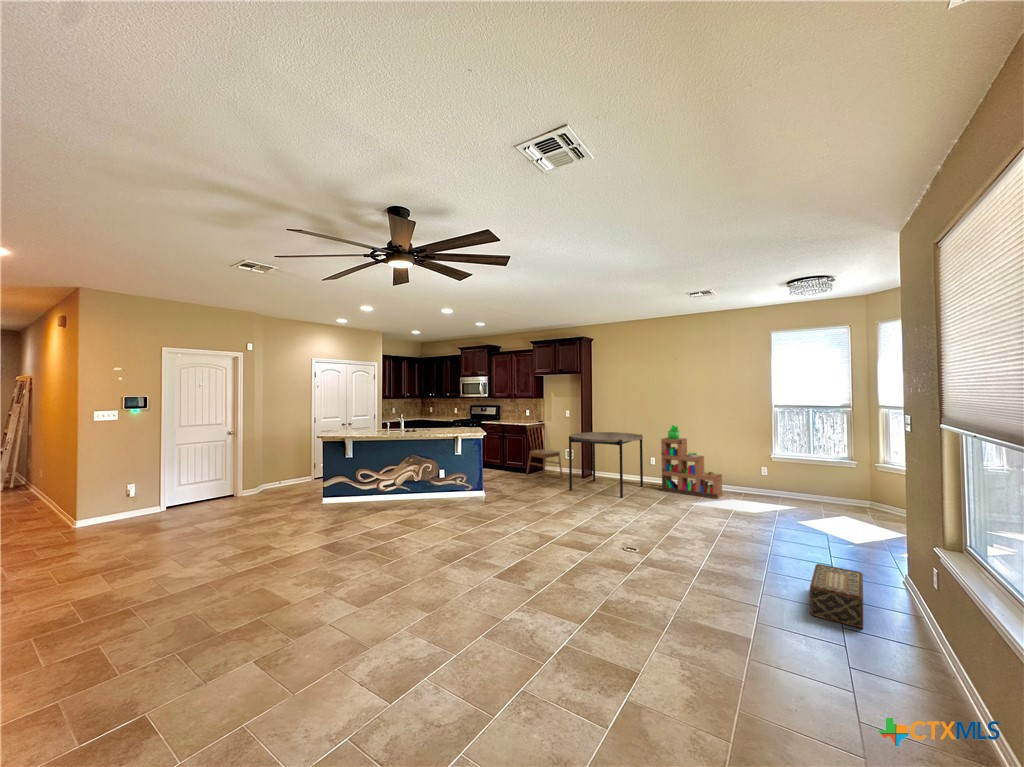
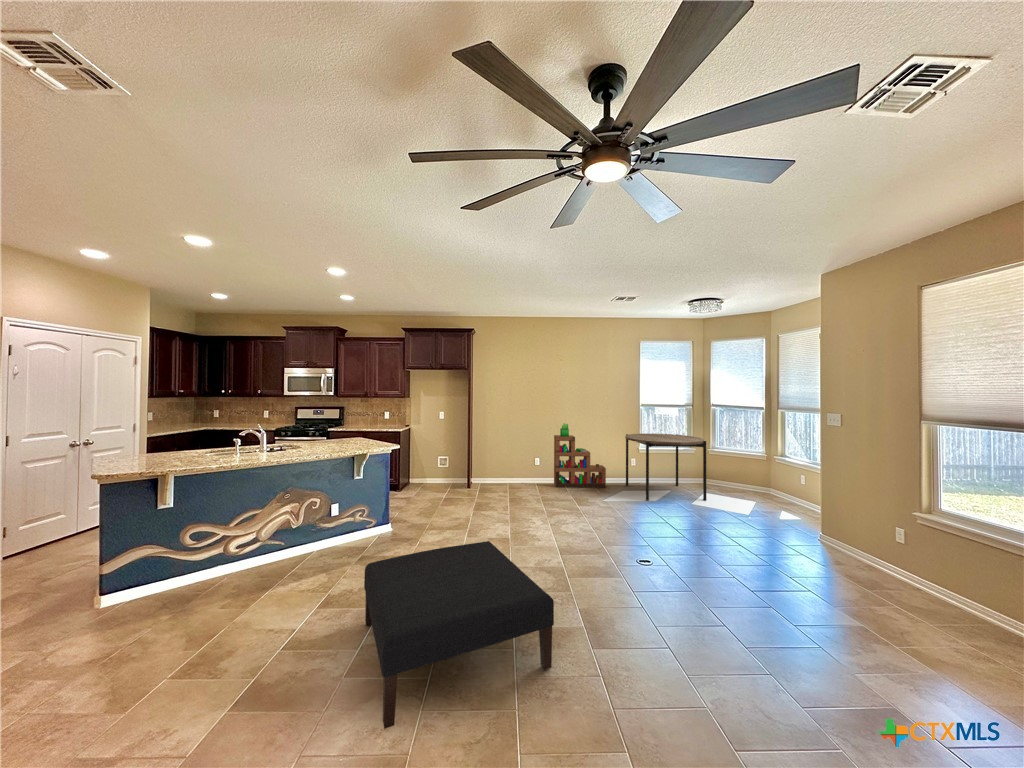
dining chair: present [526,425,562,480] -> none [400,428,442,493]
dining table: present [569,432,643,498] -> present [625,433,707,501]
ottoman: none [357,495,476,565] -> present [364,541,554,729]
woven basket: present [810,564,863,628] -> none [818,535,904,583]

